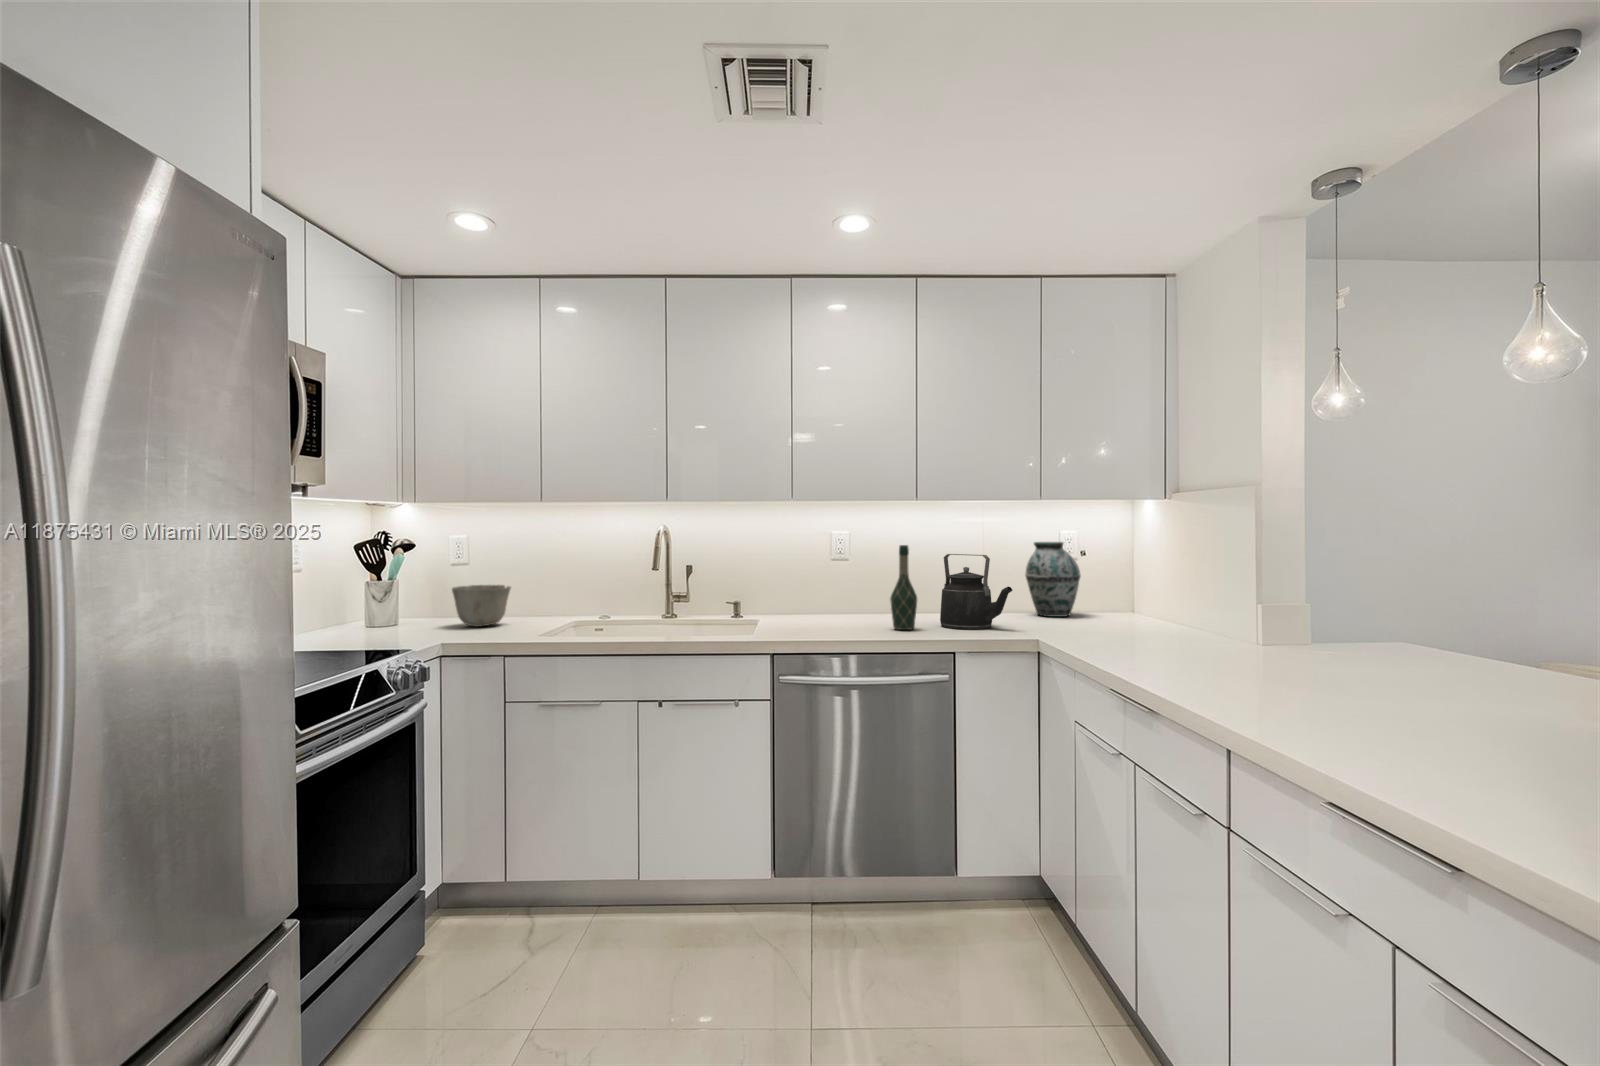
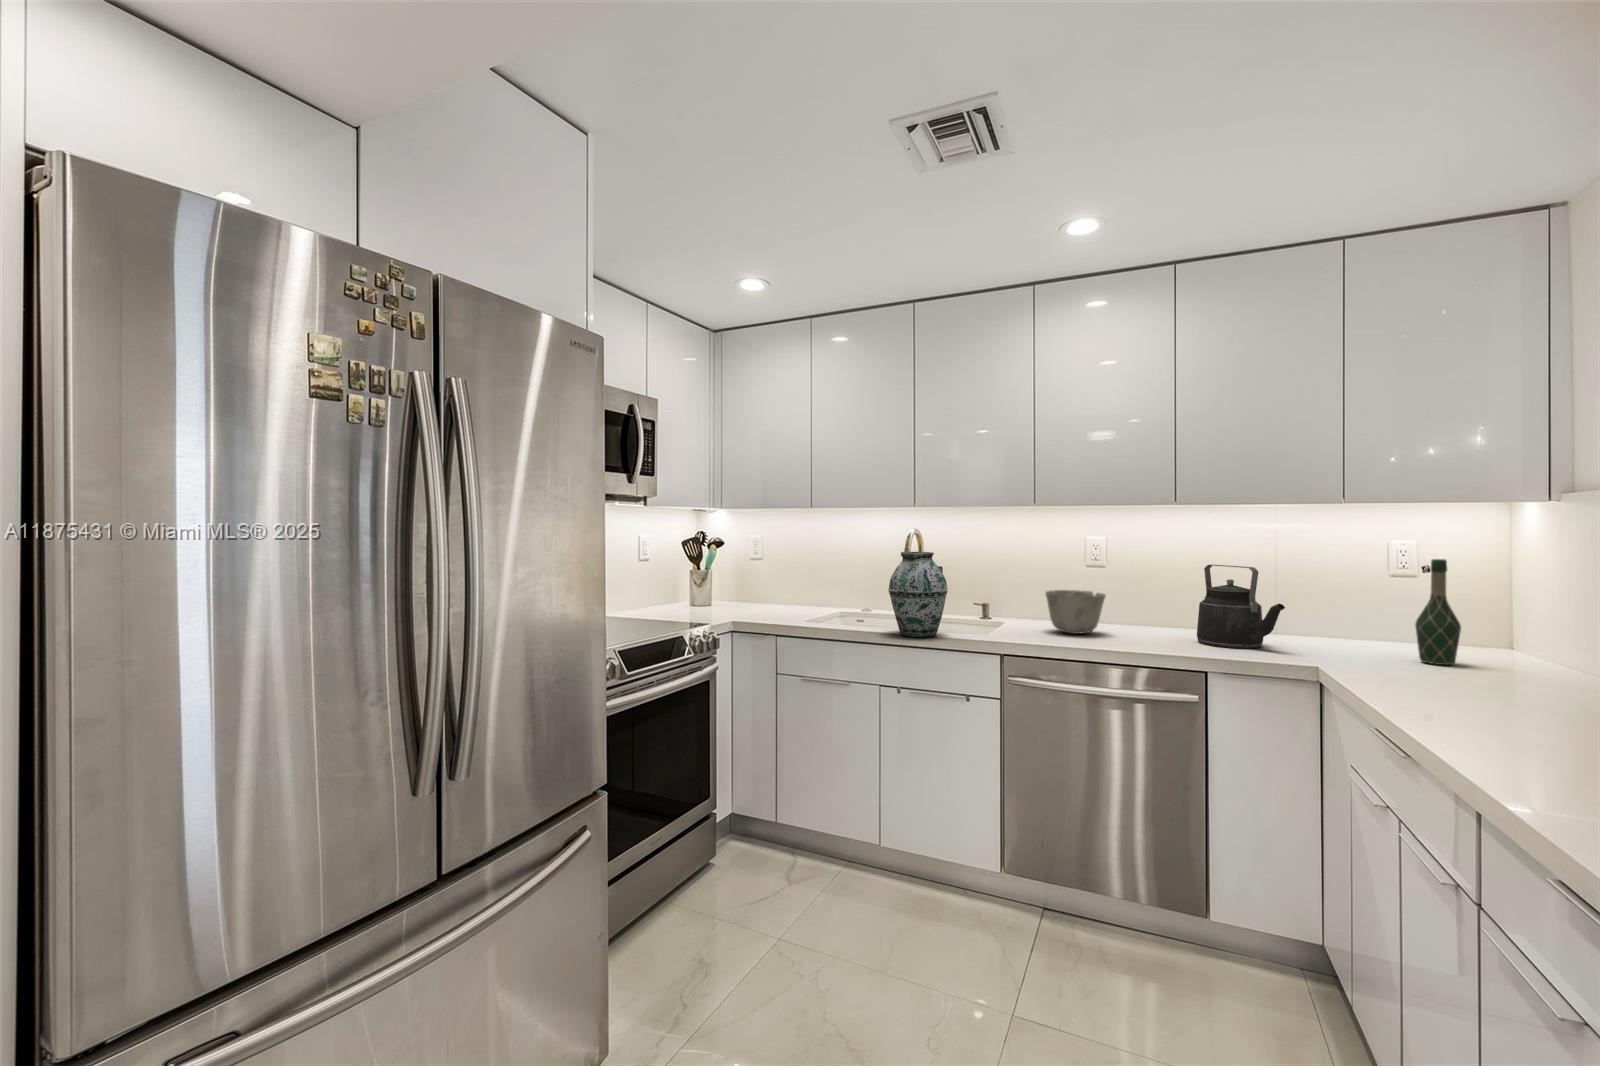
vase: present [1025,542,1081,617] -> present [888,552,948,637]
wine bottle: present [890,545,917,630] -> present [1415,559,1461,665]
ceramic bowl: present [452,585,511,626] -> present [1046,590,1106,634]

